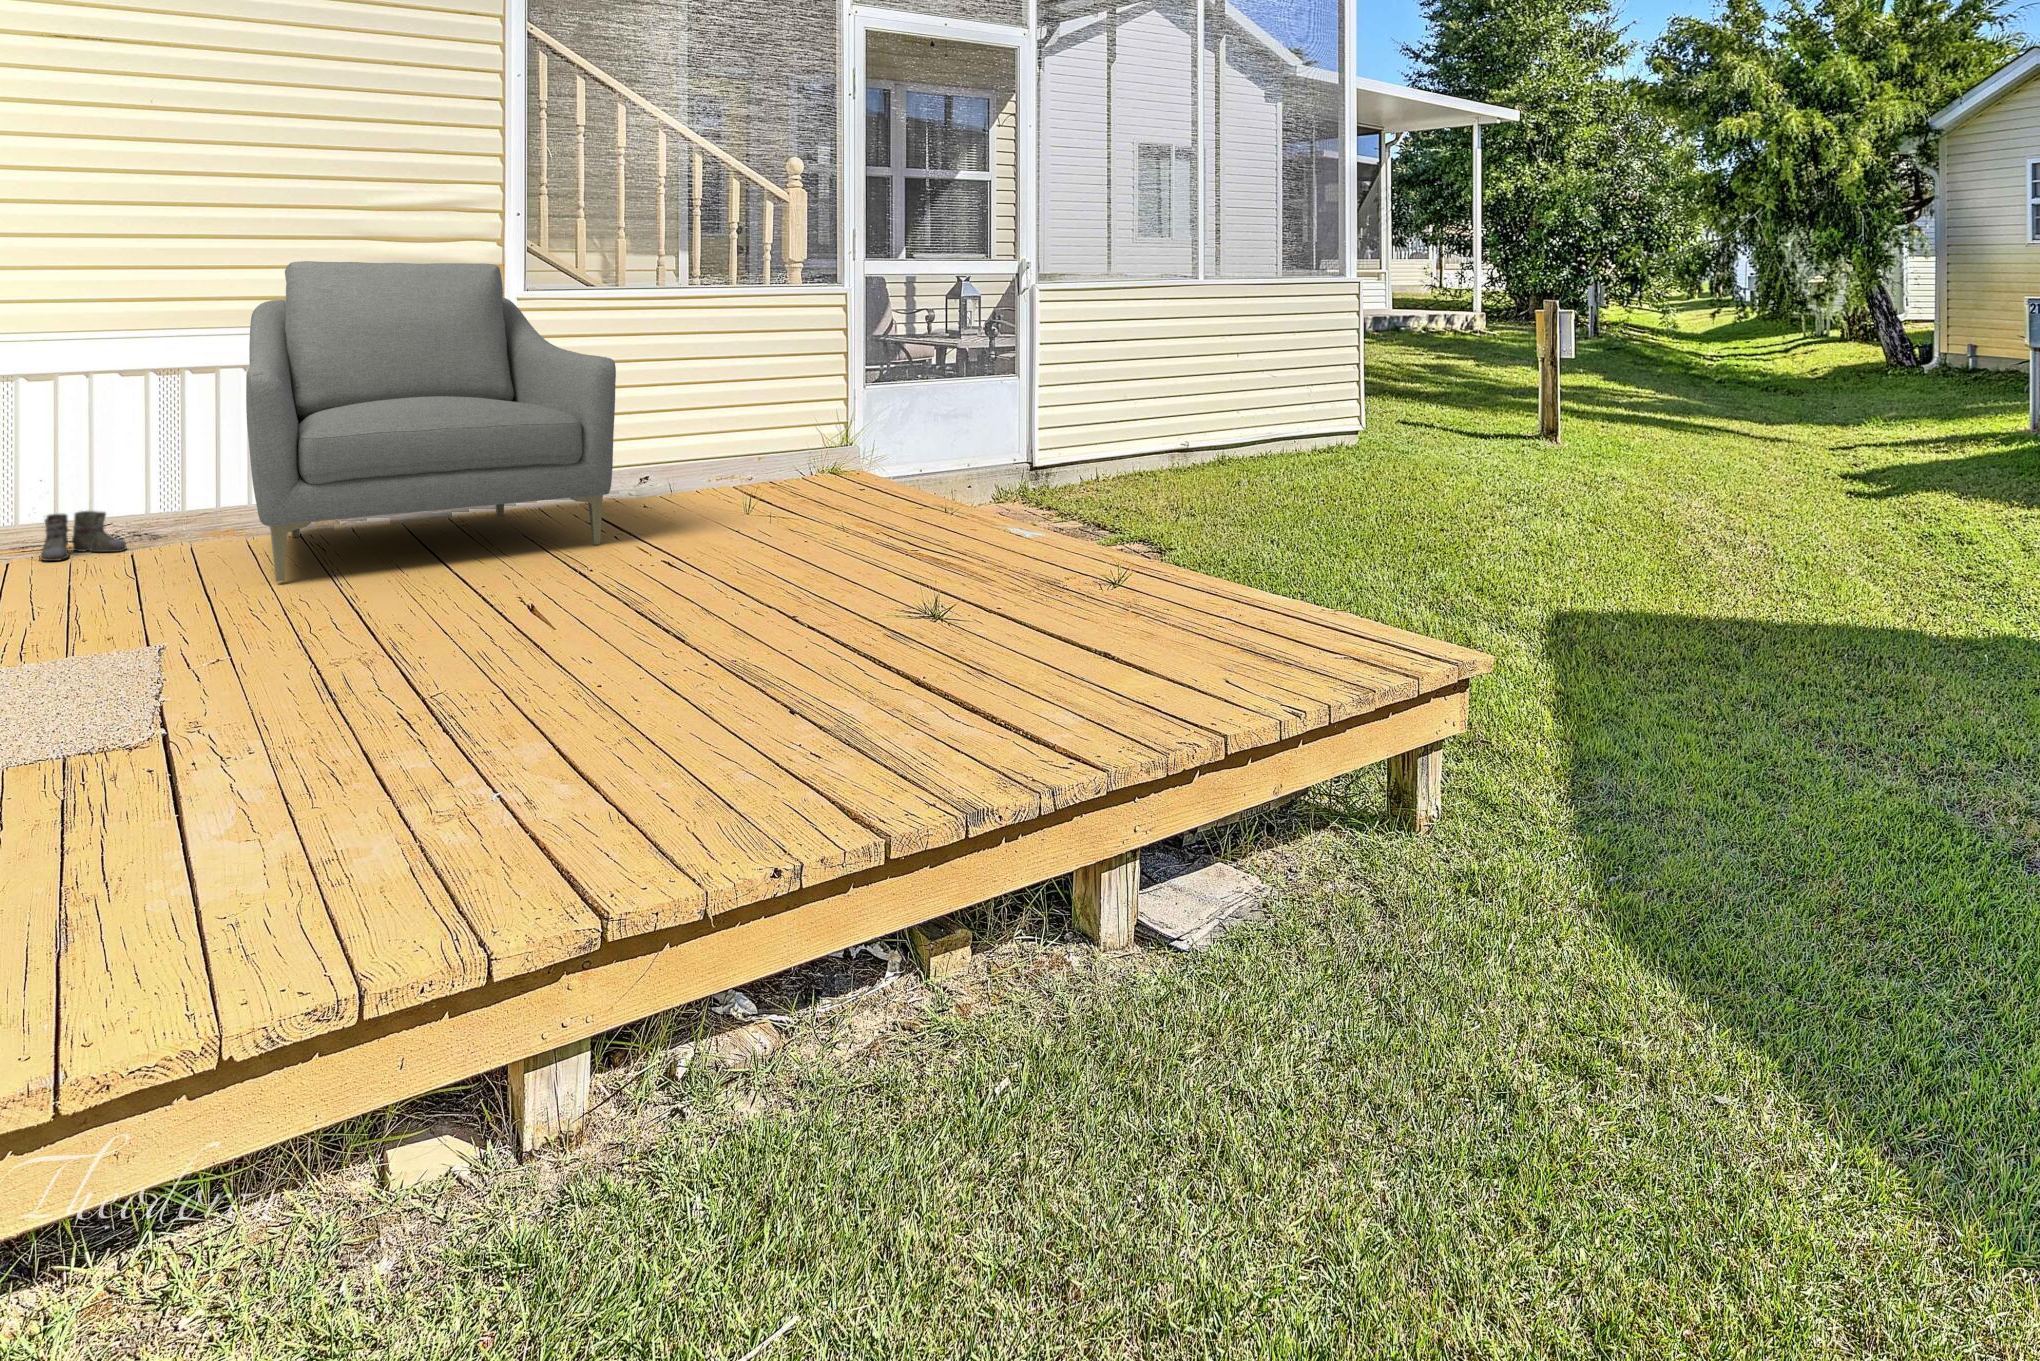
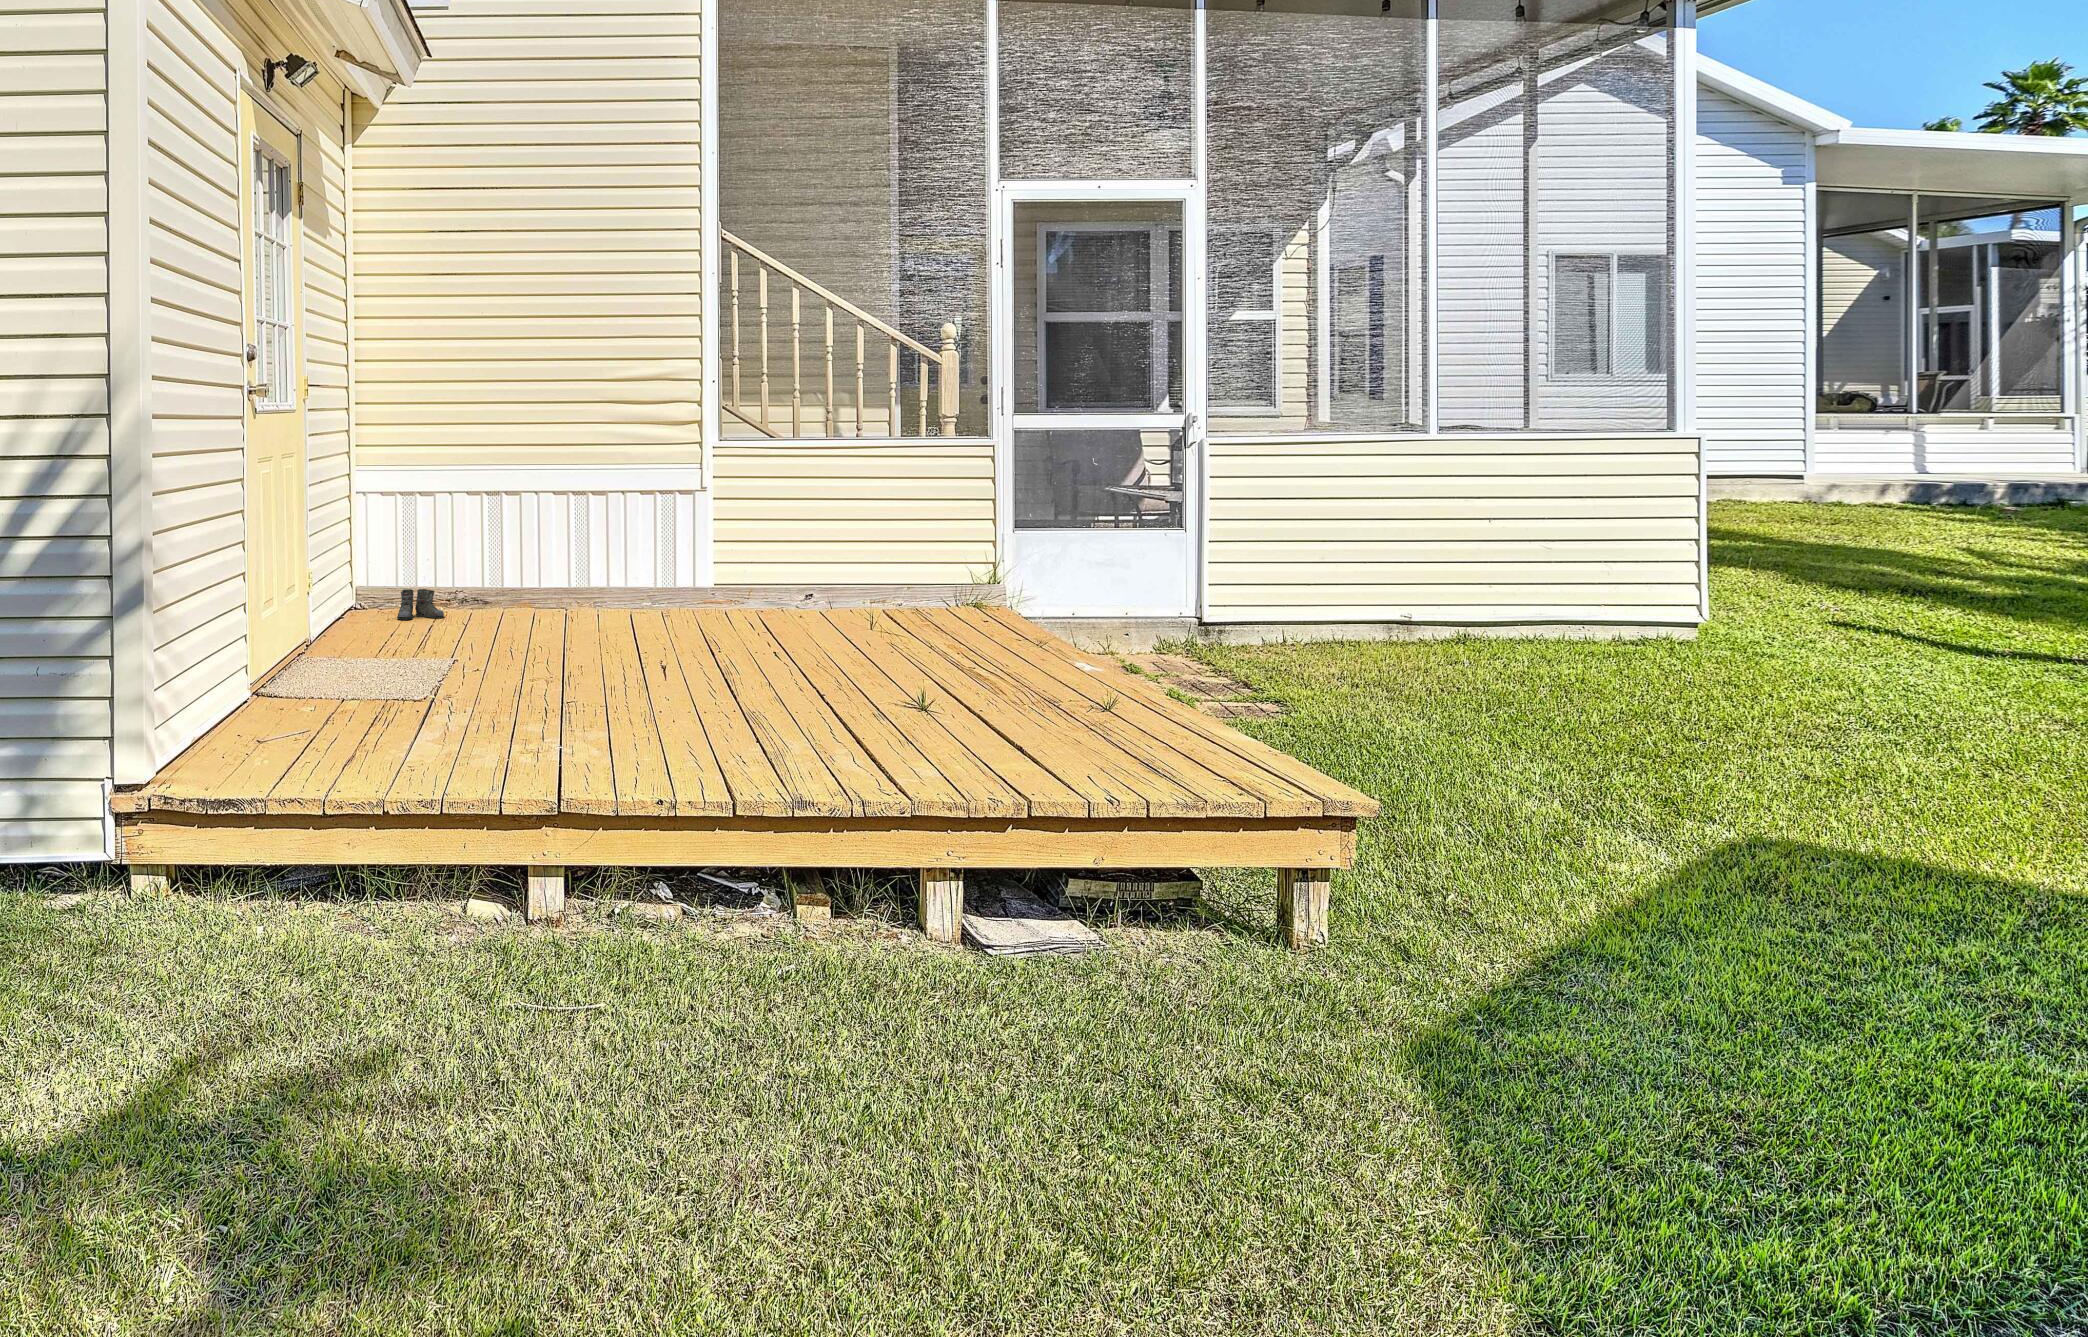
chair: present [246,261,616,581] -> none [501,420,743,642]

